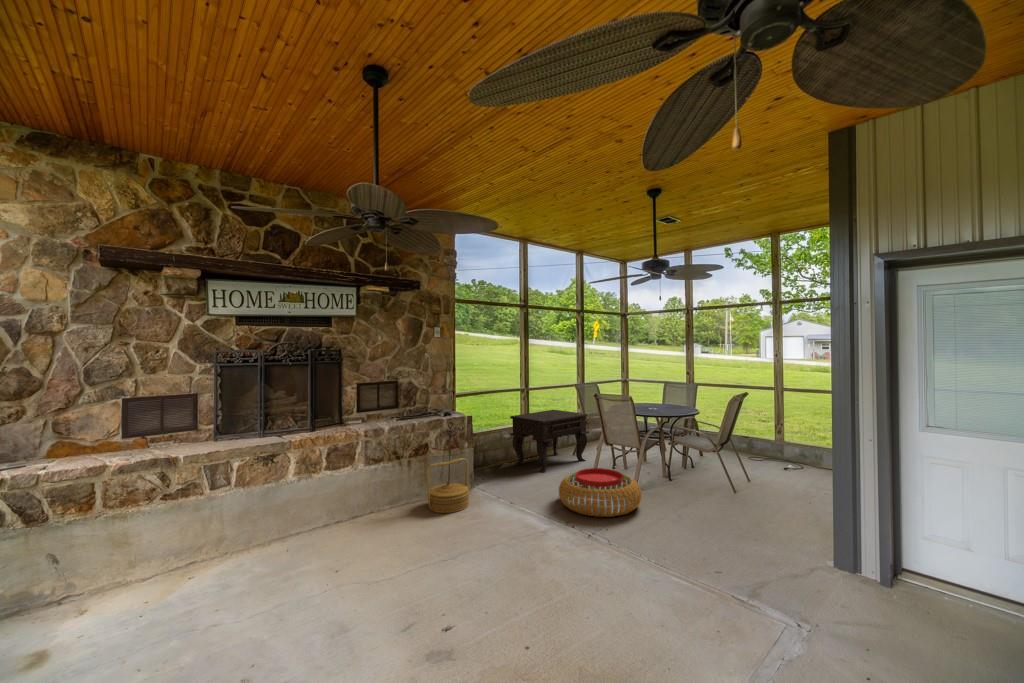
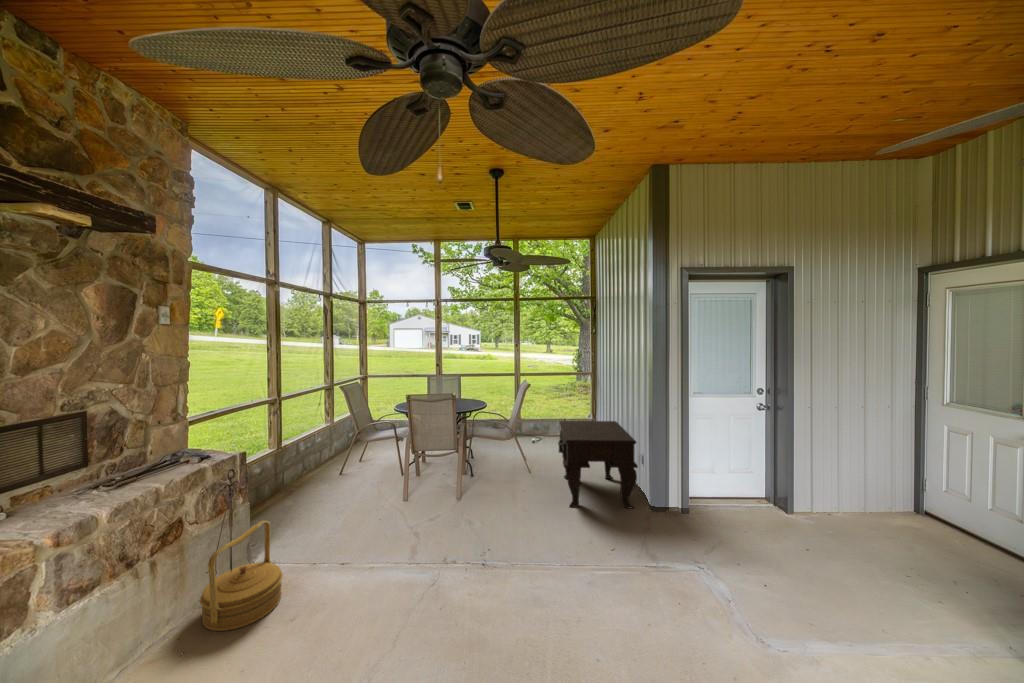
side table: present [510,410,589,472] -> present [558,421,638,509]
pouf: present [559,468,642,517] -> none [398,479,489,540]

